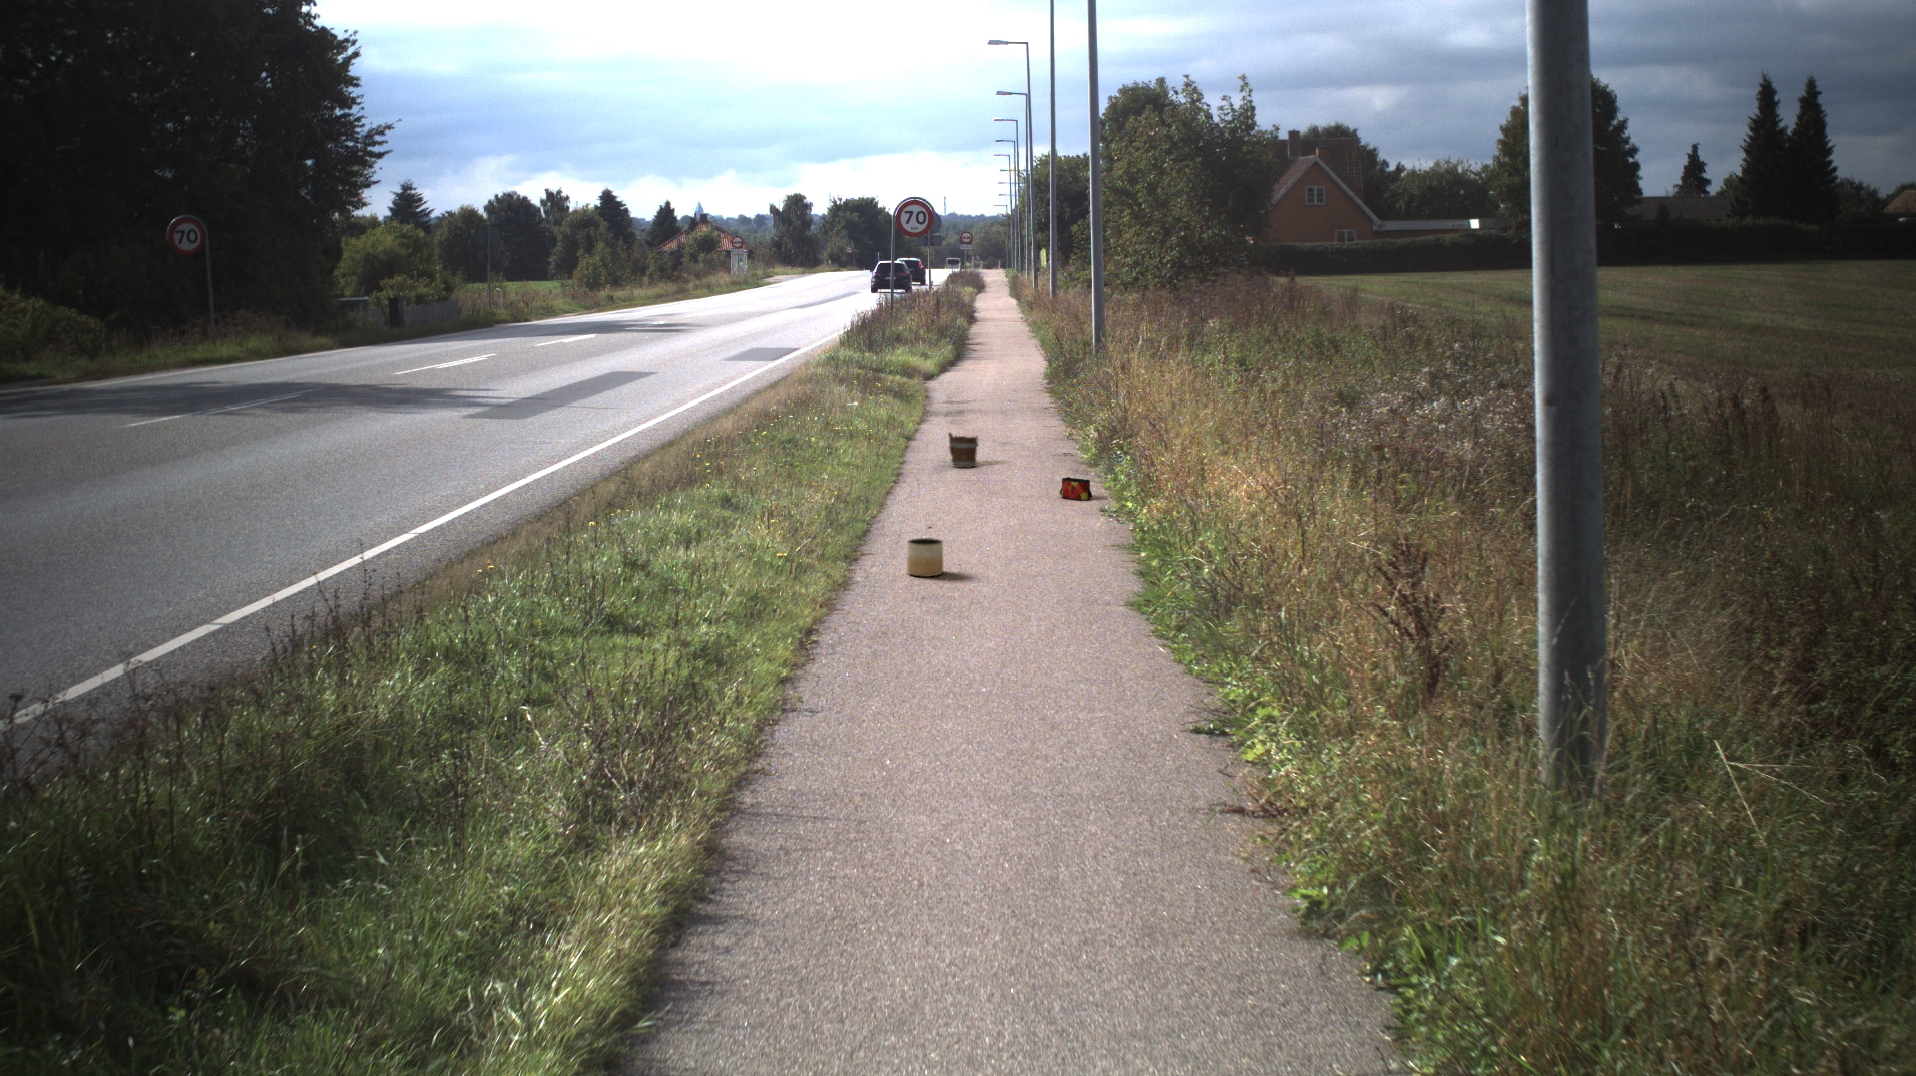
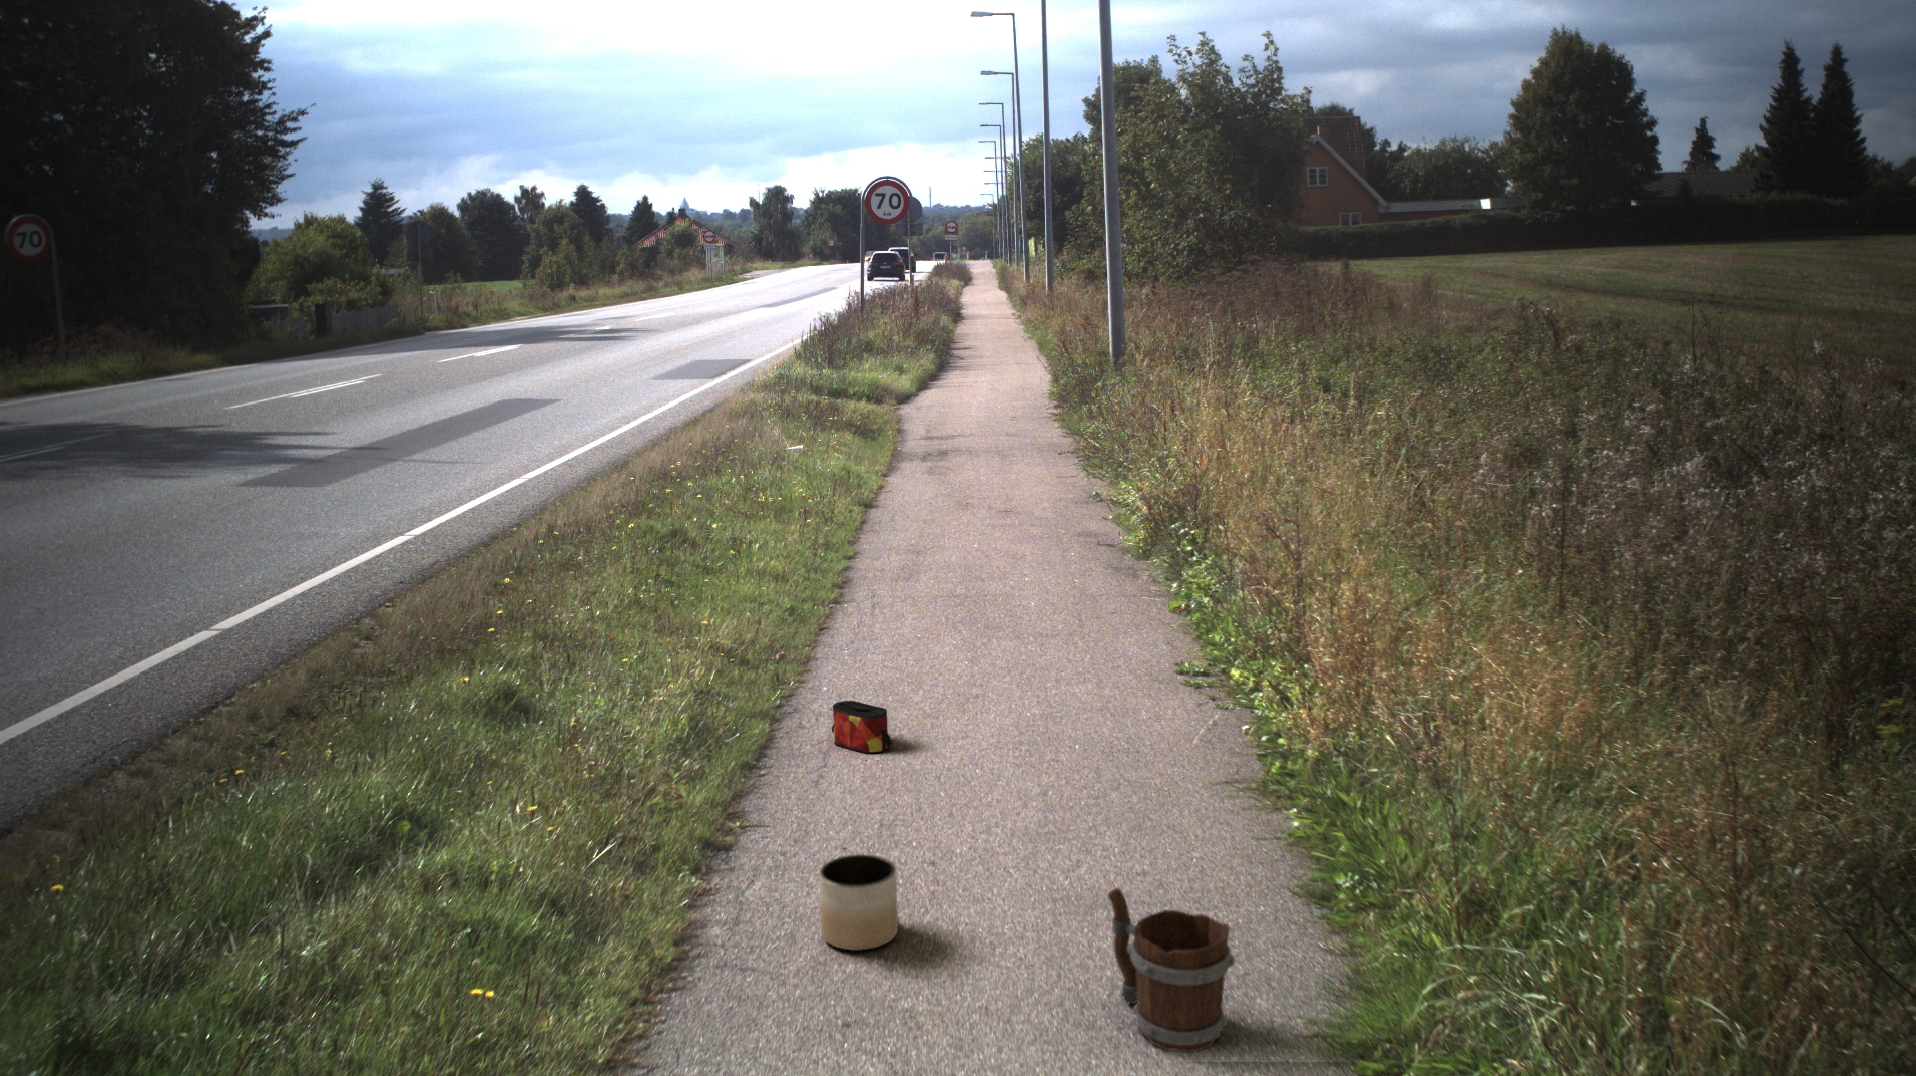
bucket: present [948,433,978,468] -> present [1108,888,1235,1052]
bag: present [1060,477,1092,501] -> present [832,701,892,754]

